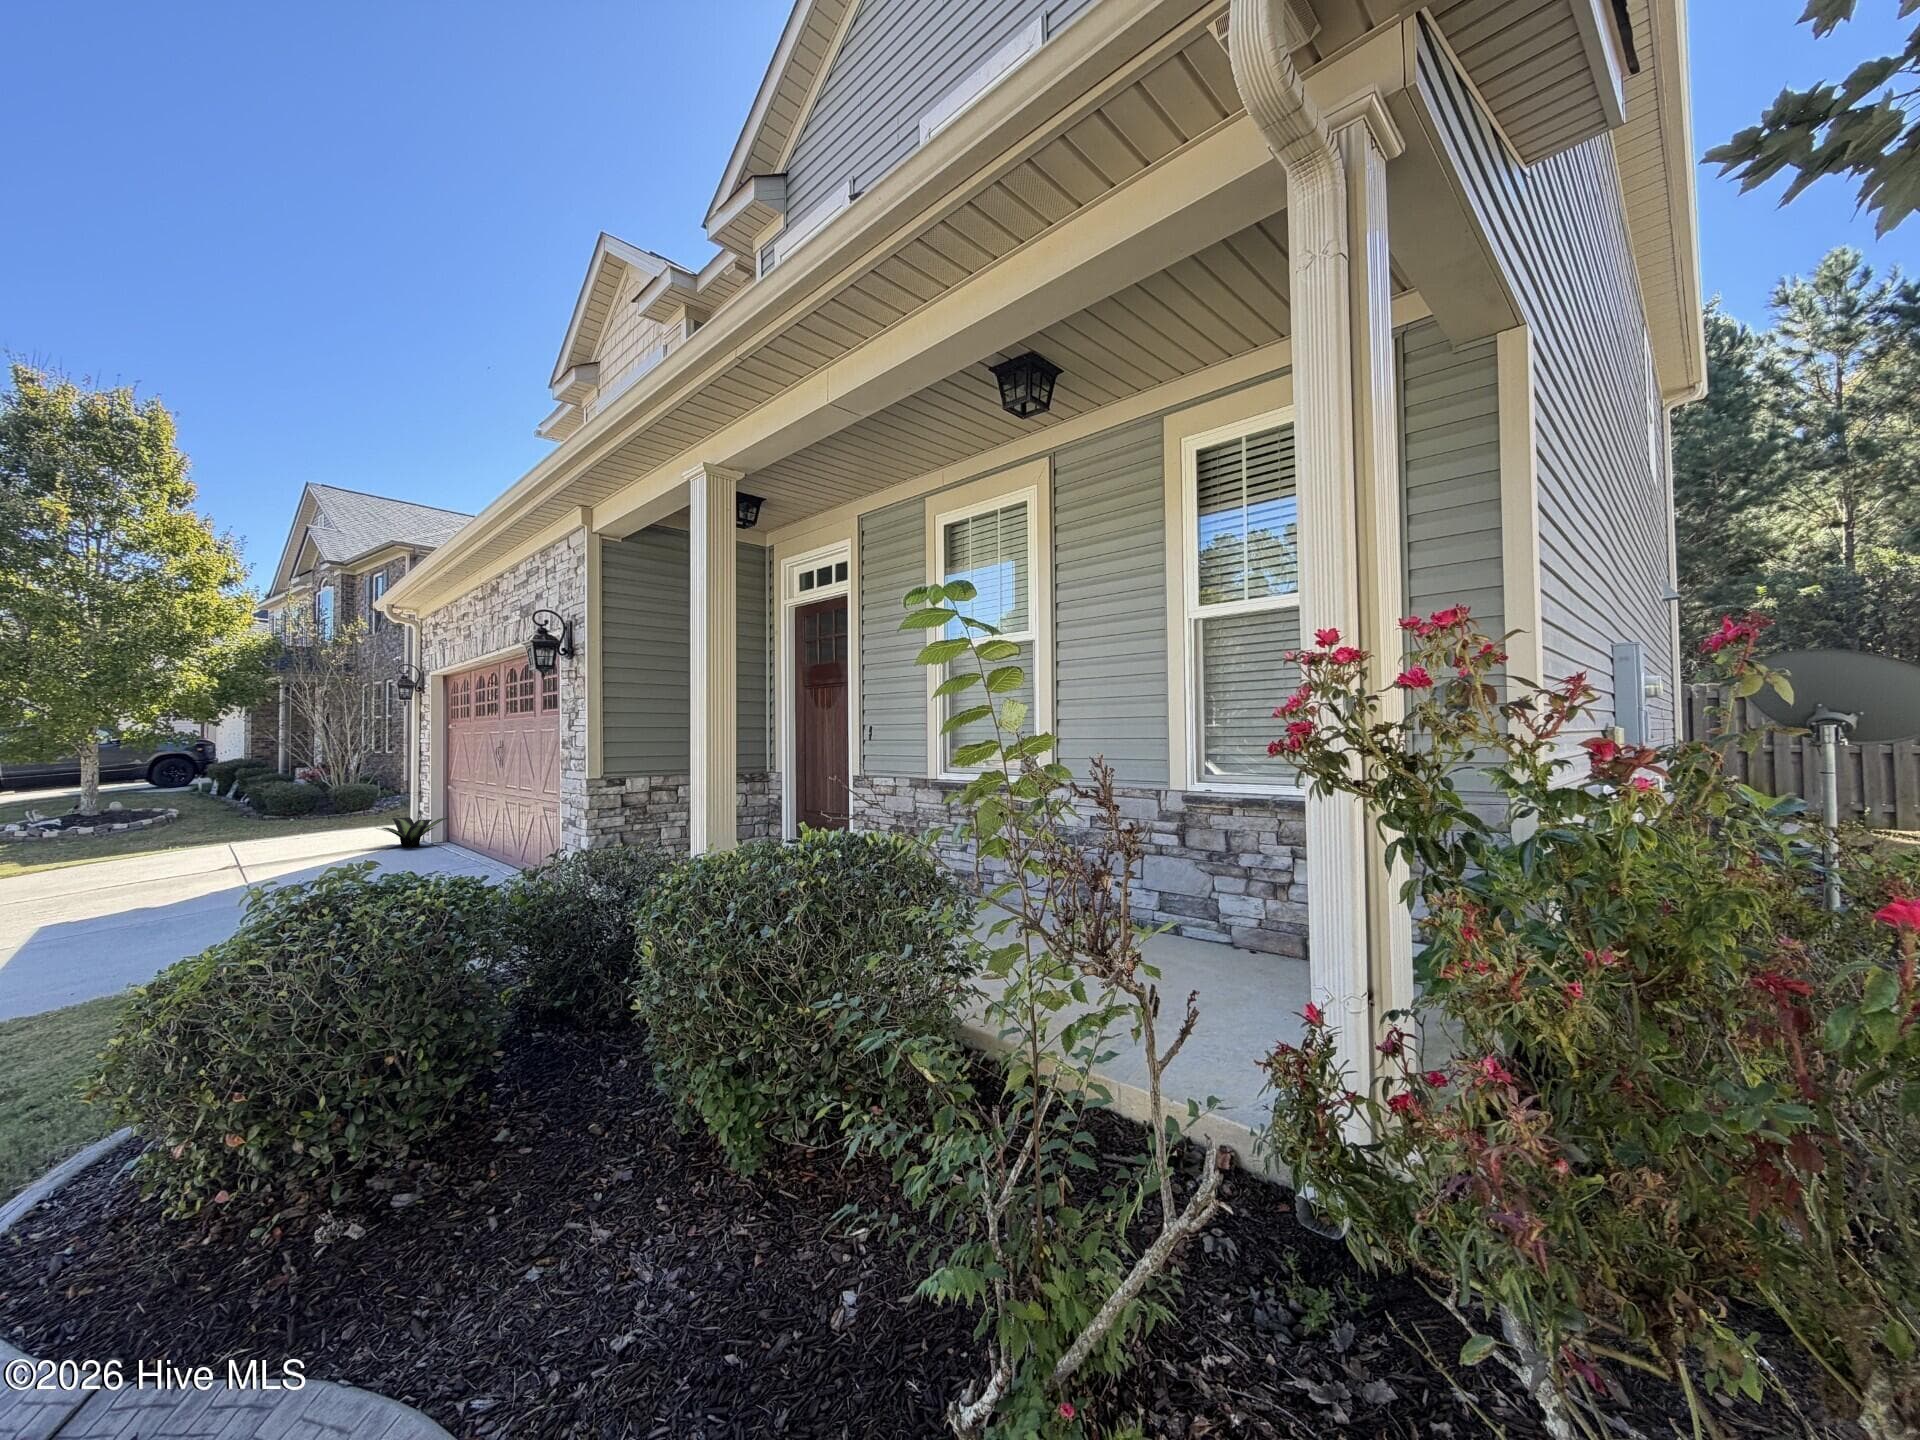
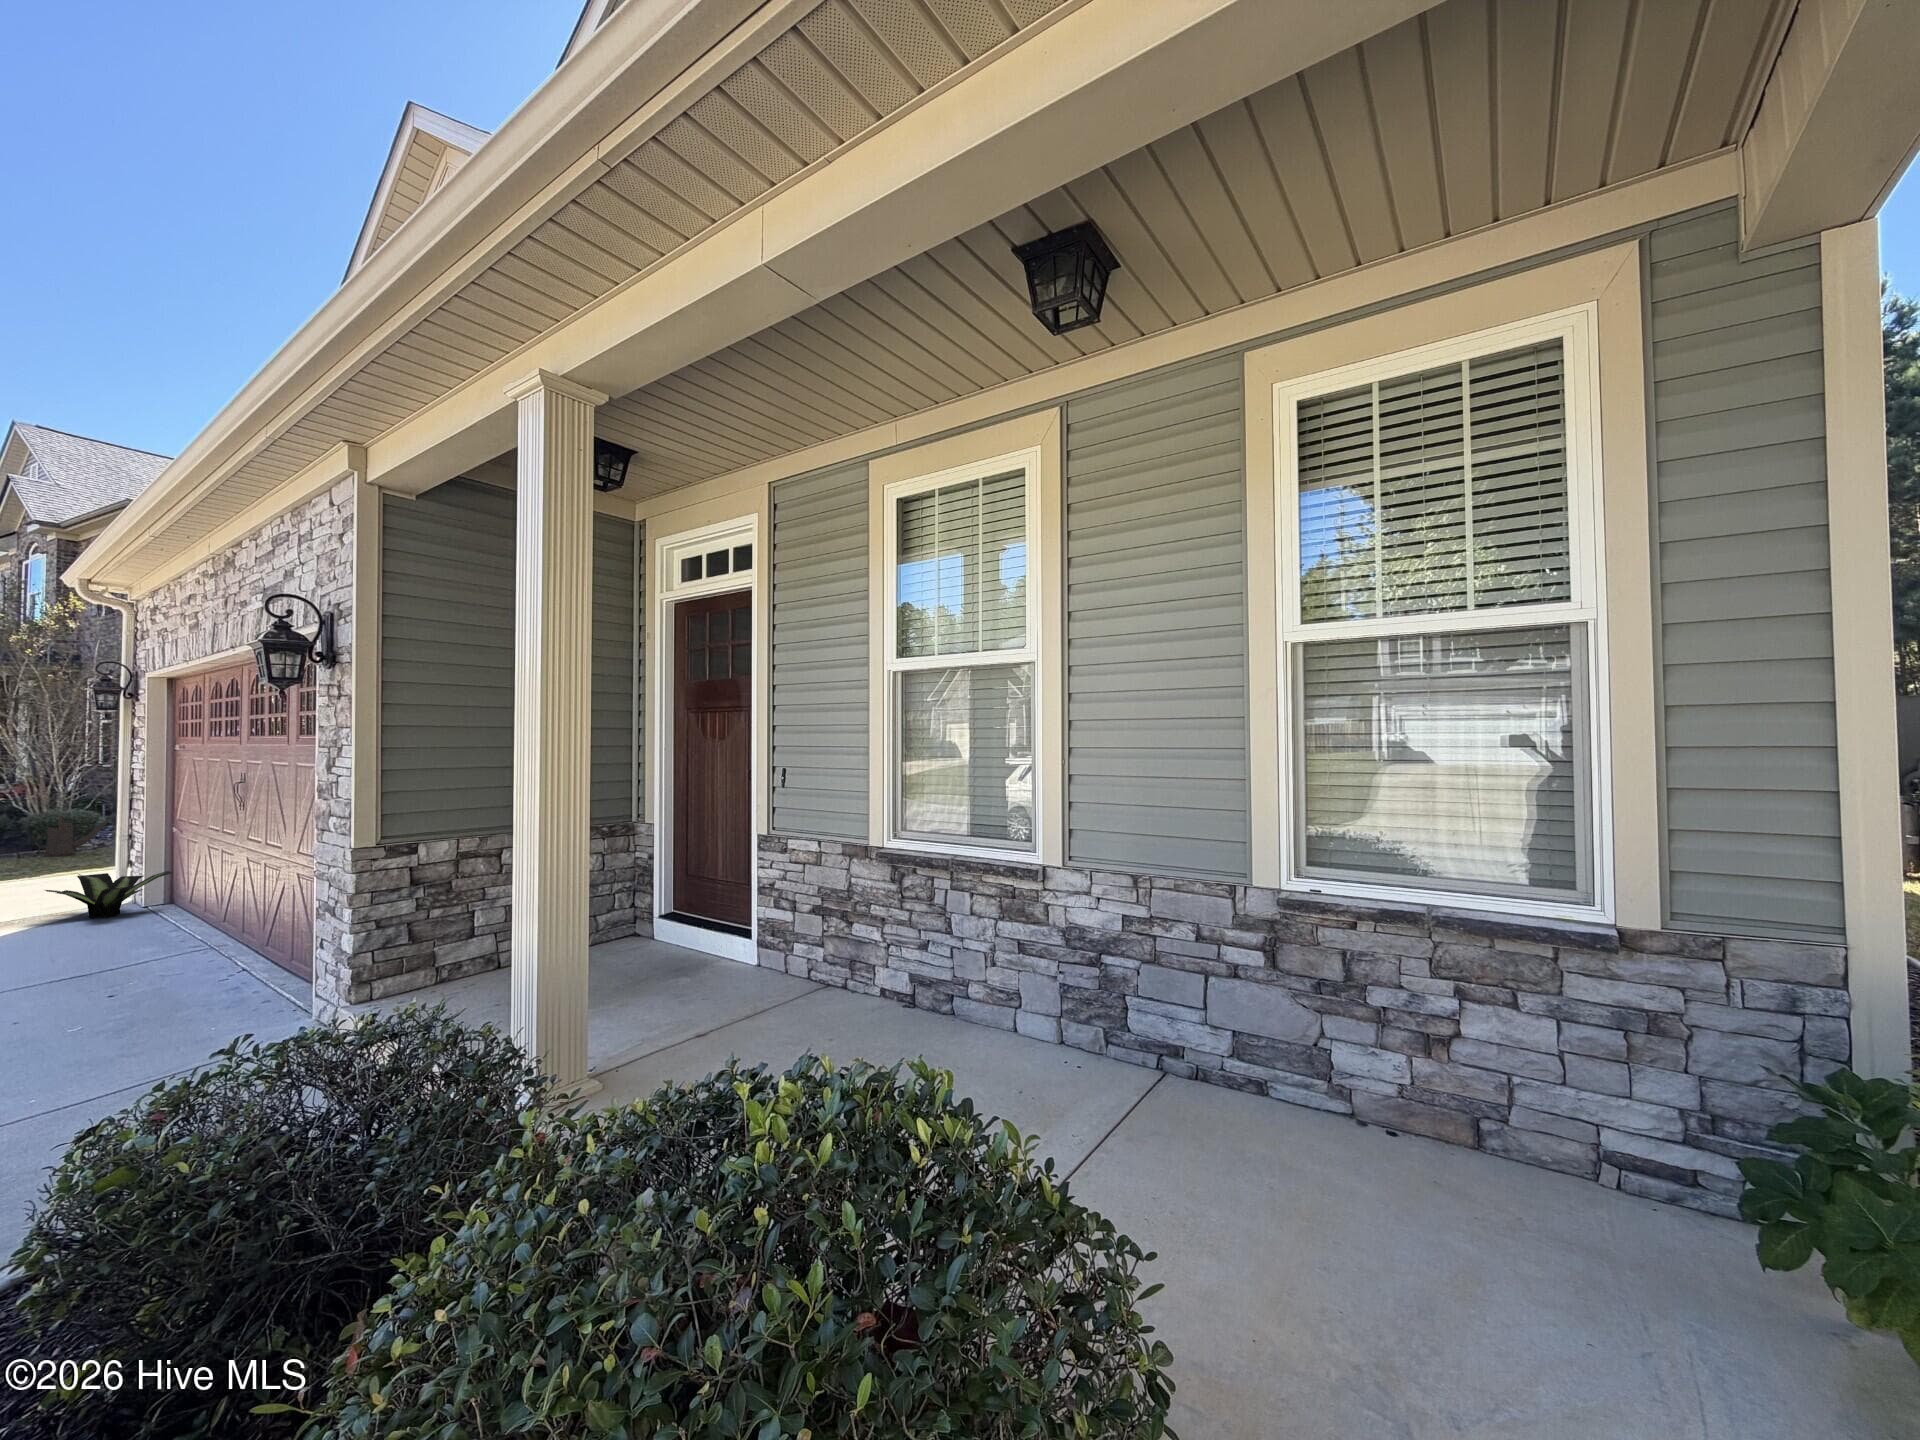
watering can: none [344,785,390,816] -> present [35,816,108,857]

